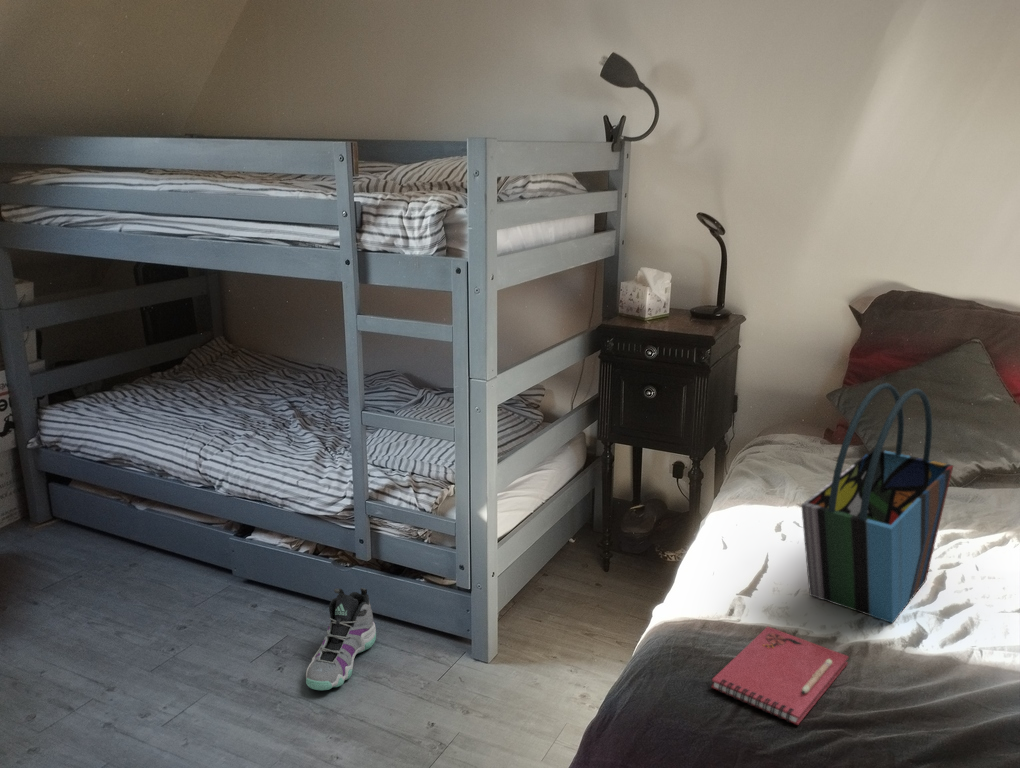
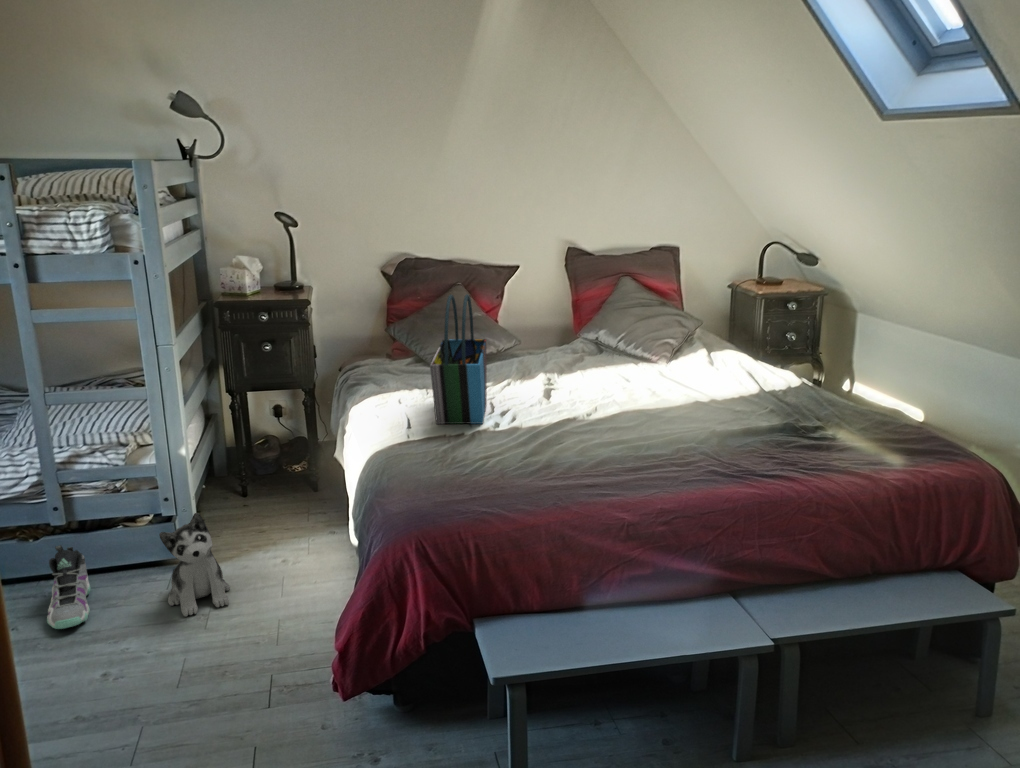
plush toy: none [419,606,501,736] -> present [159,513,230,616]
notebook: present [712,627,849,725] -> none [419,437,475,466]

